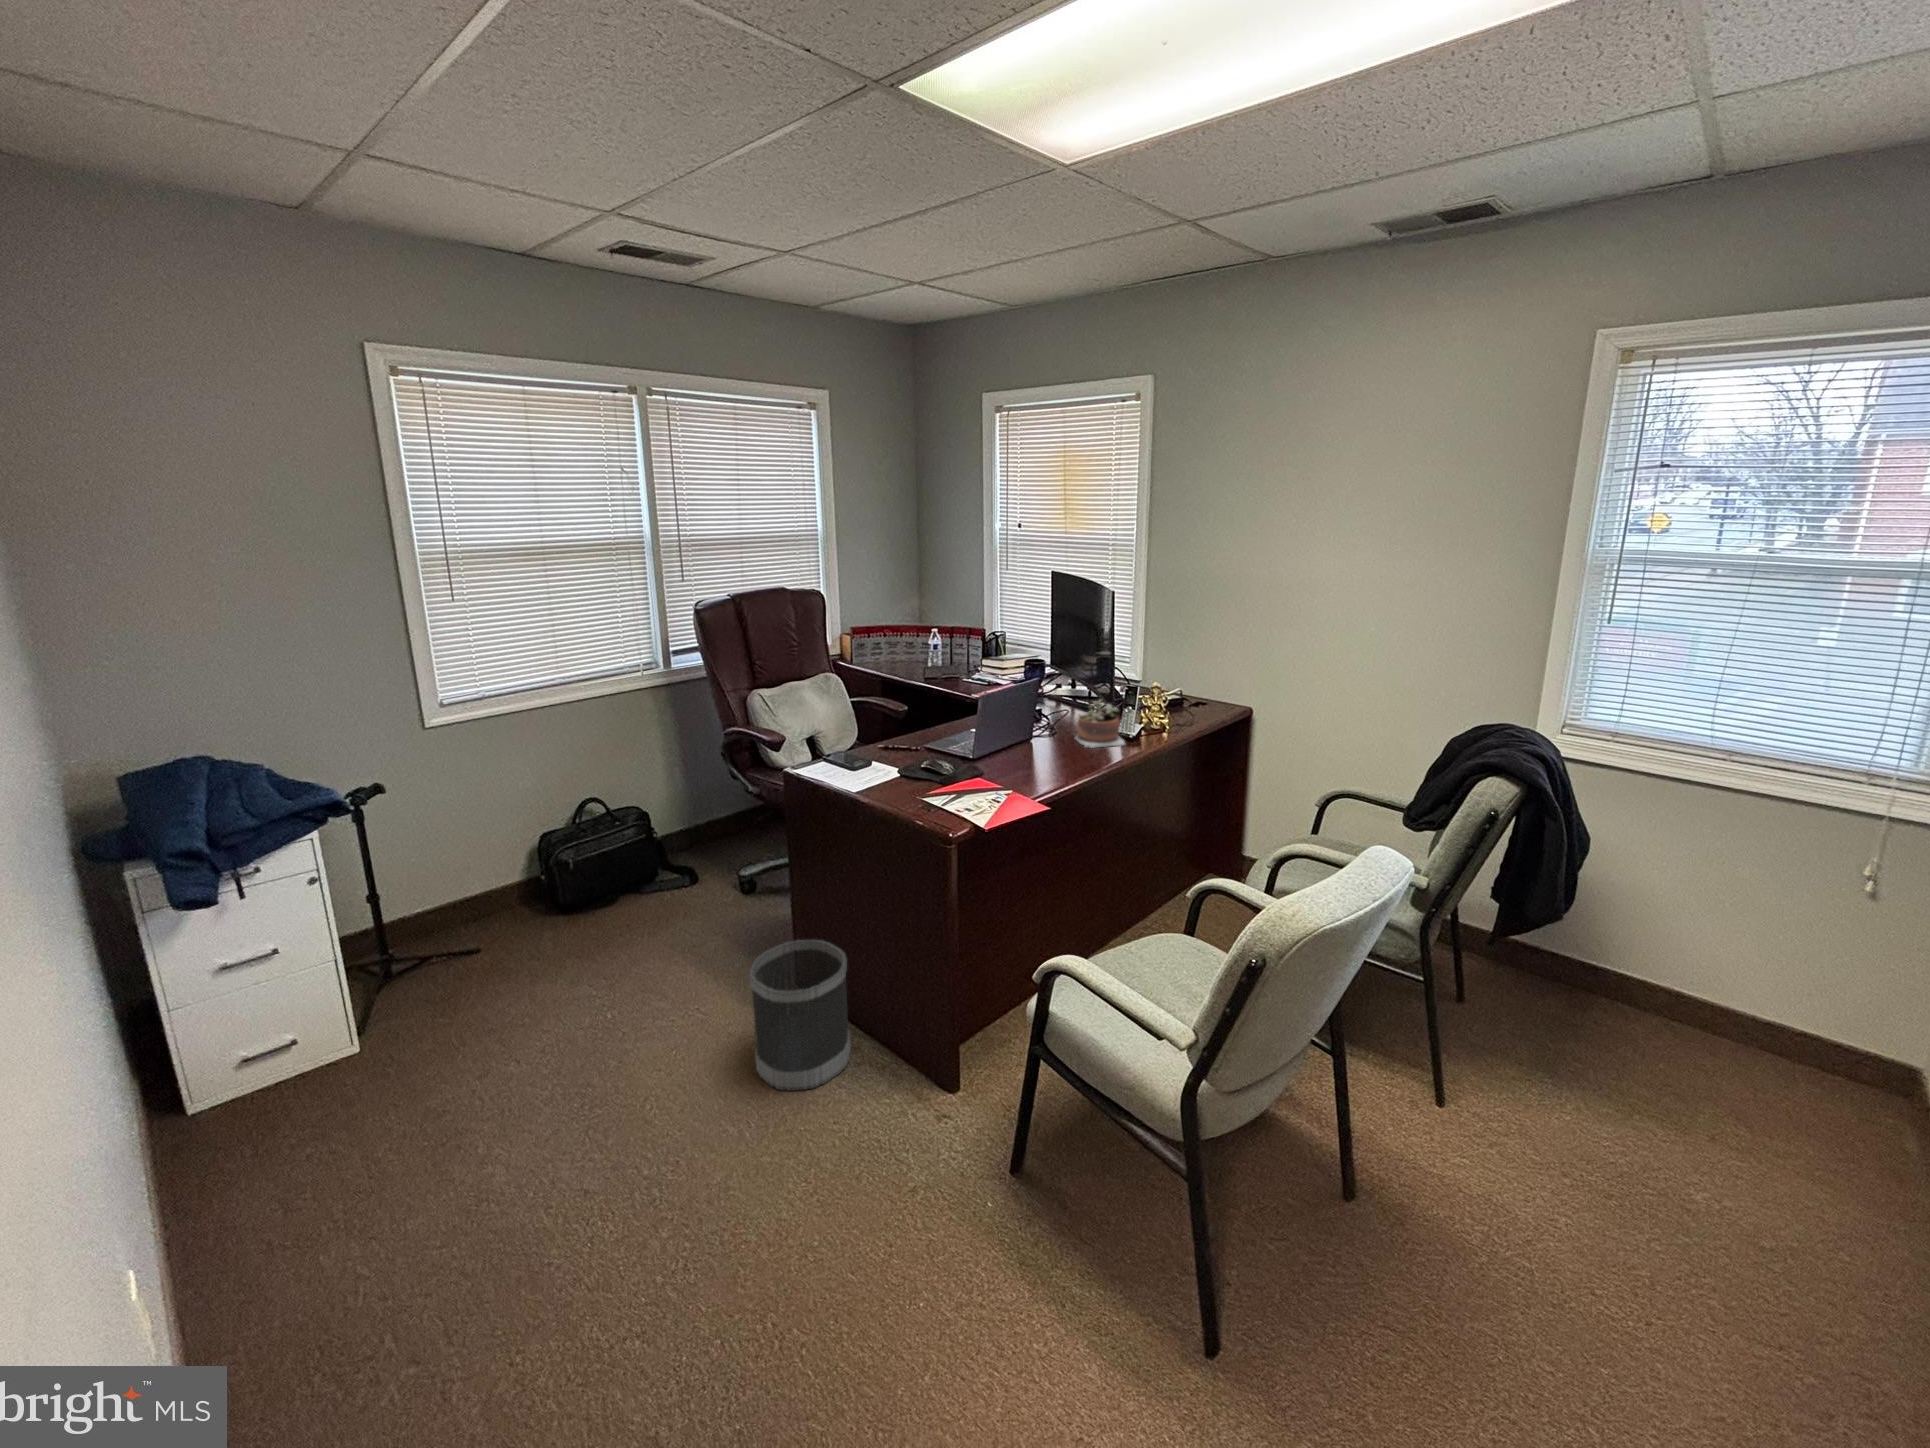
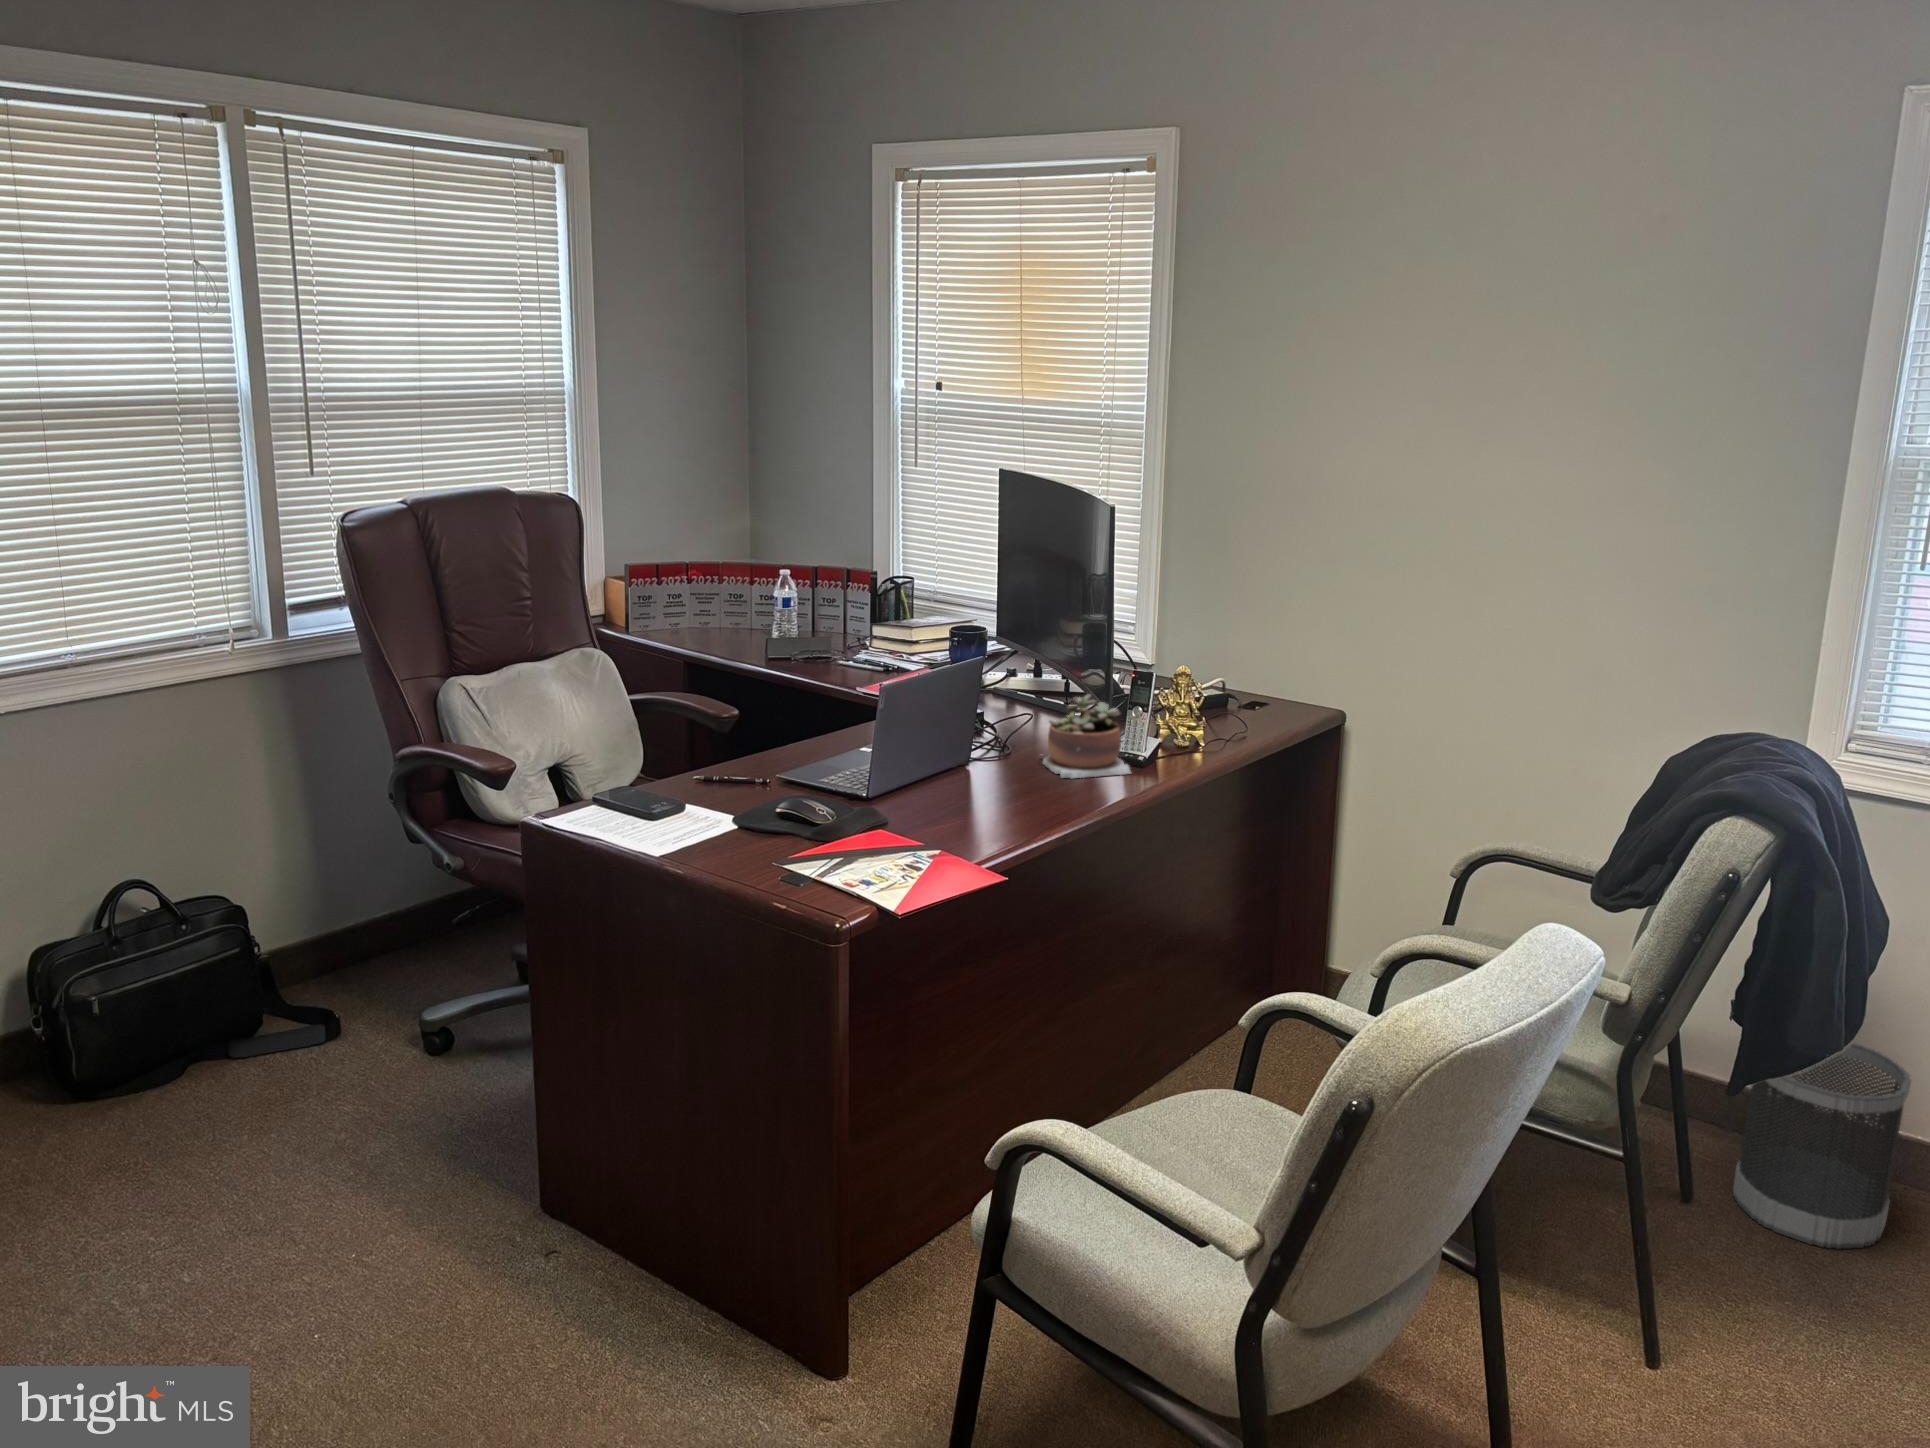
wastebasket: present [749,940,851,1091] -> present [1733,1043,1911,1249]

